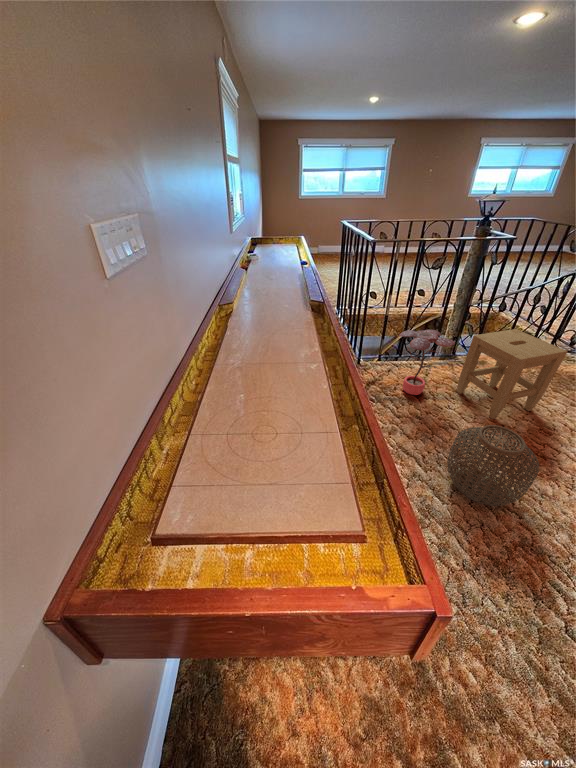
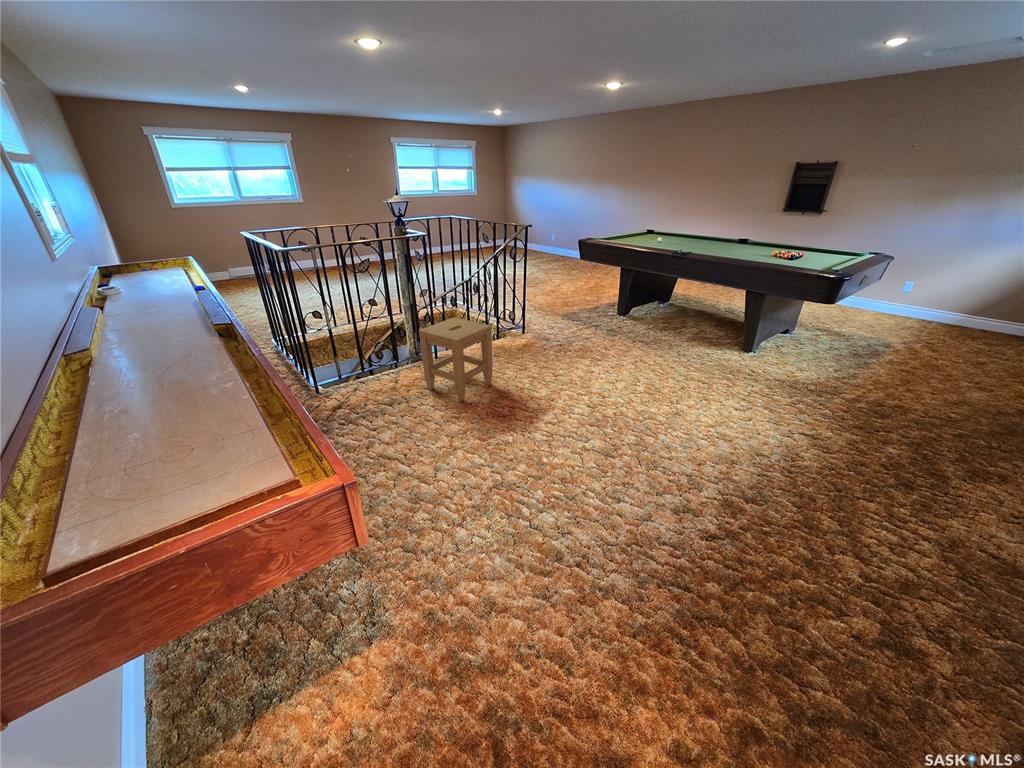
potted plant: present [399,330,455,395] -> none [347,334,403,405]
woven basket: present [447,425,539,506] -> none [418,397,485,471]

